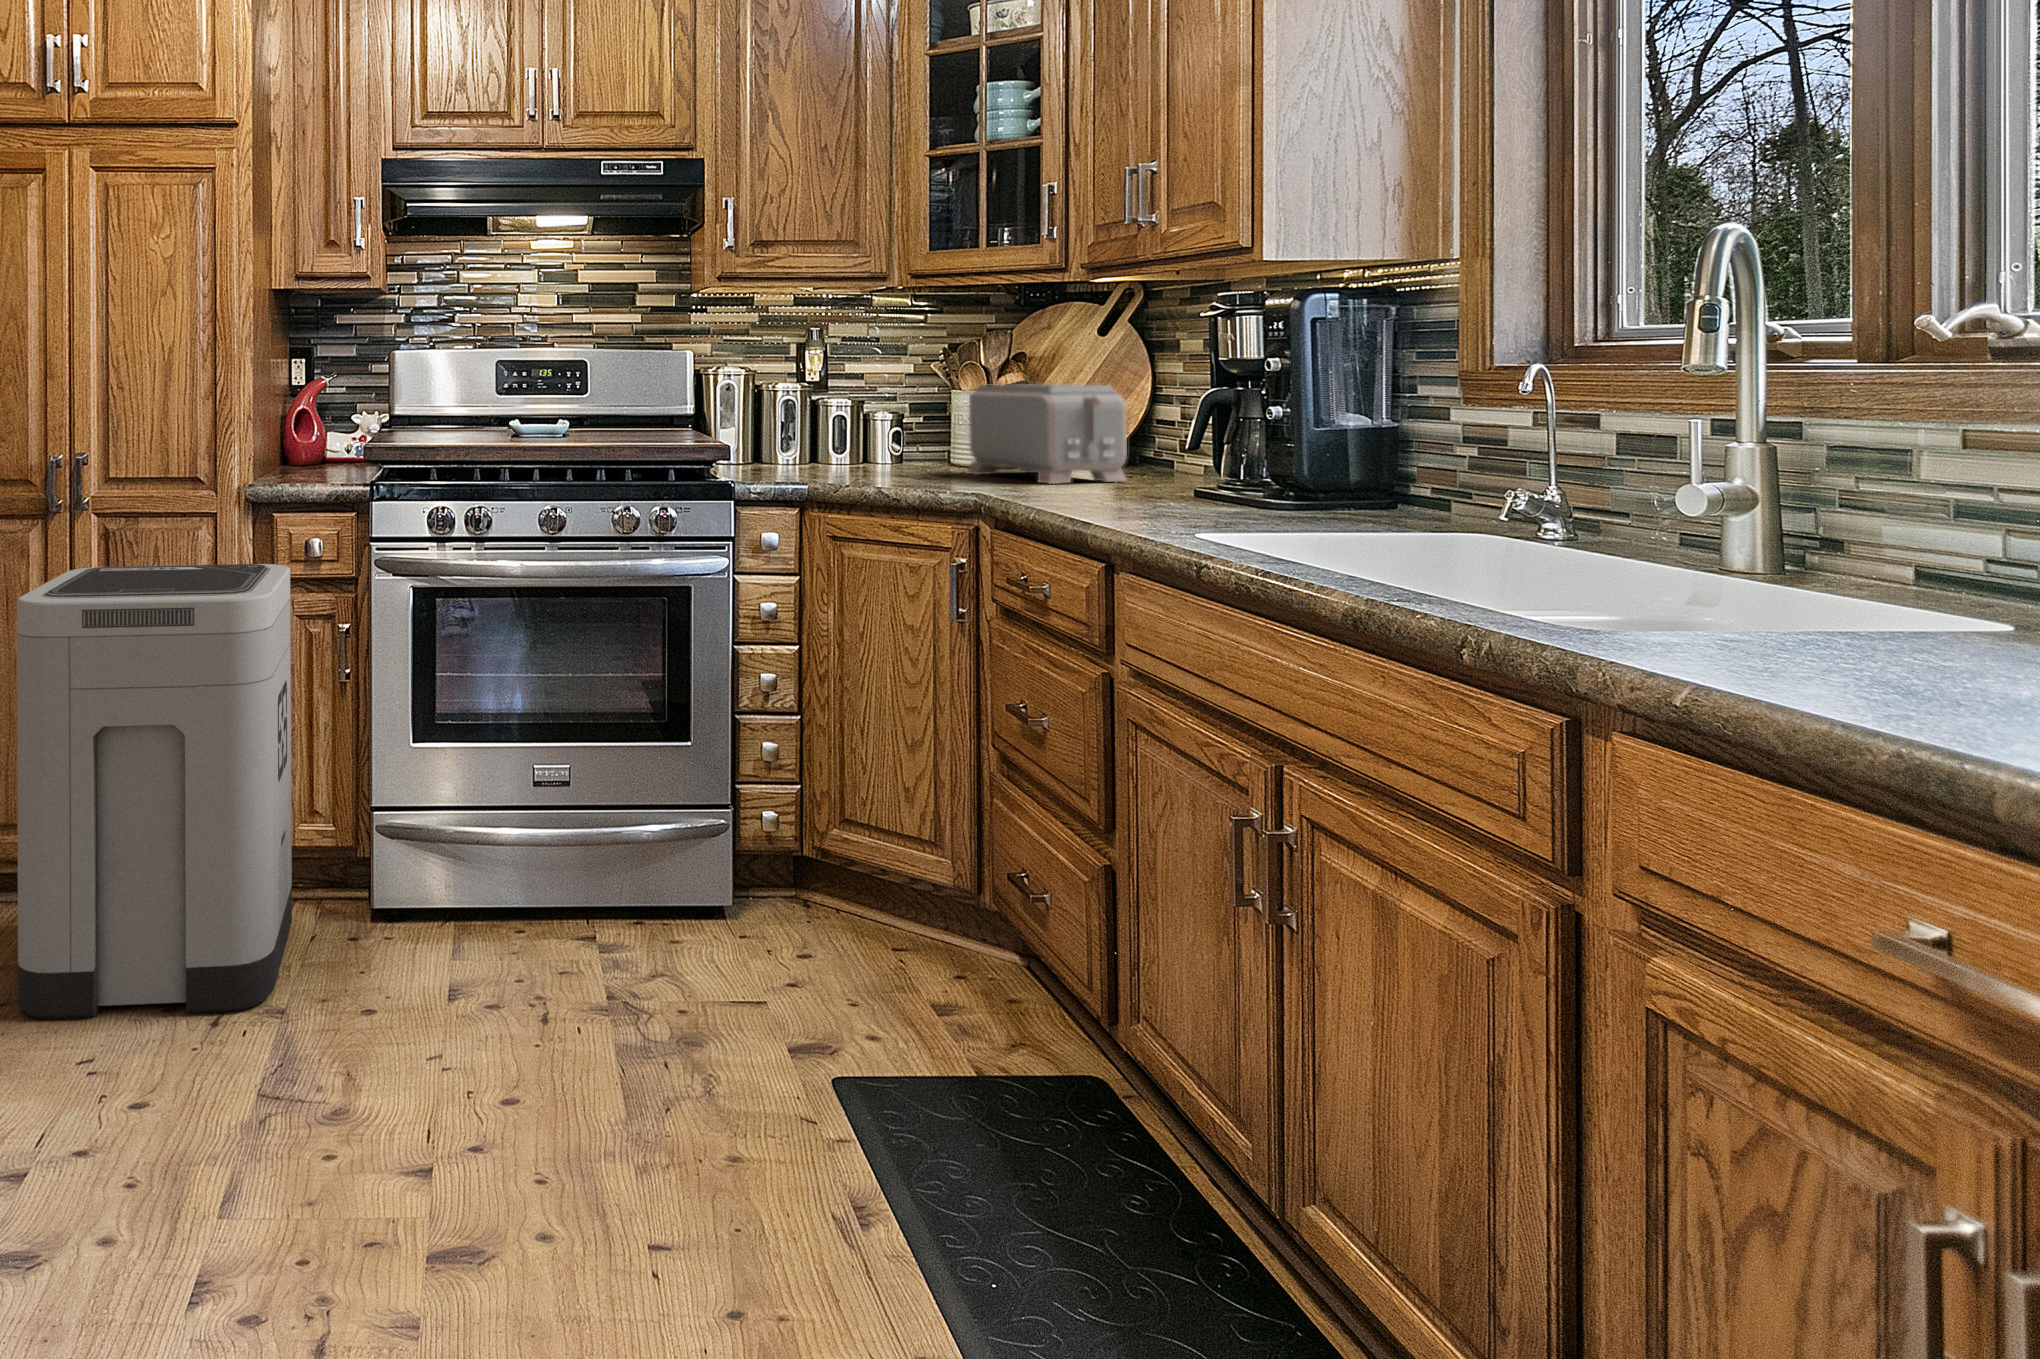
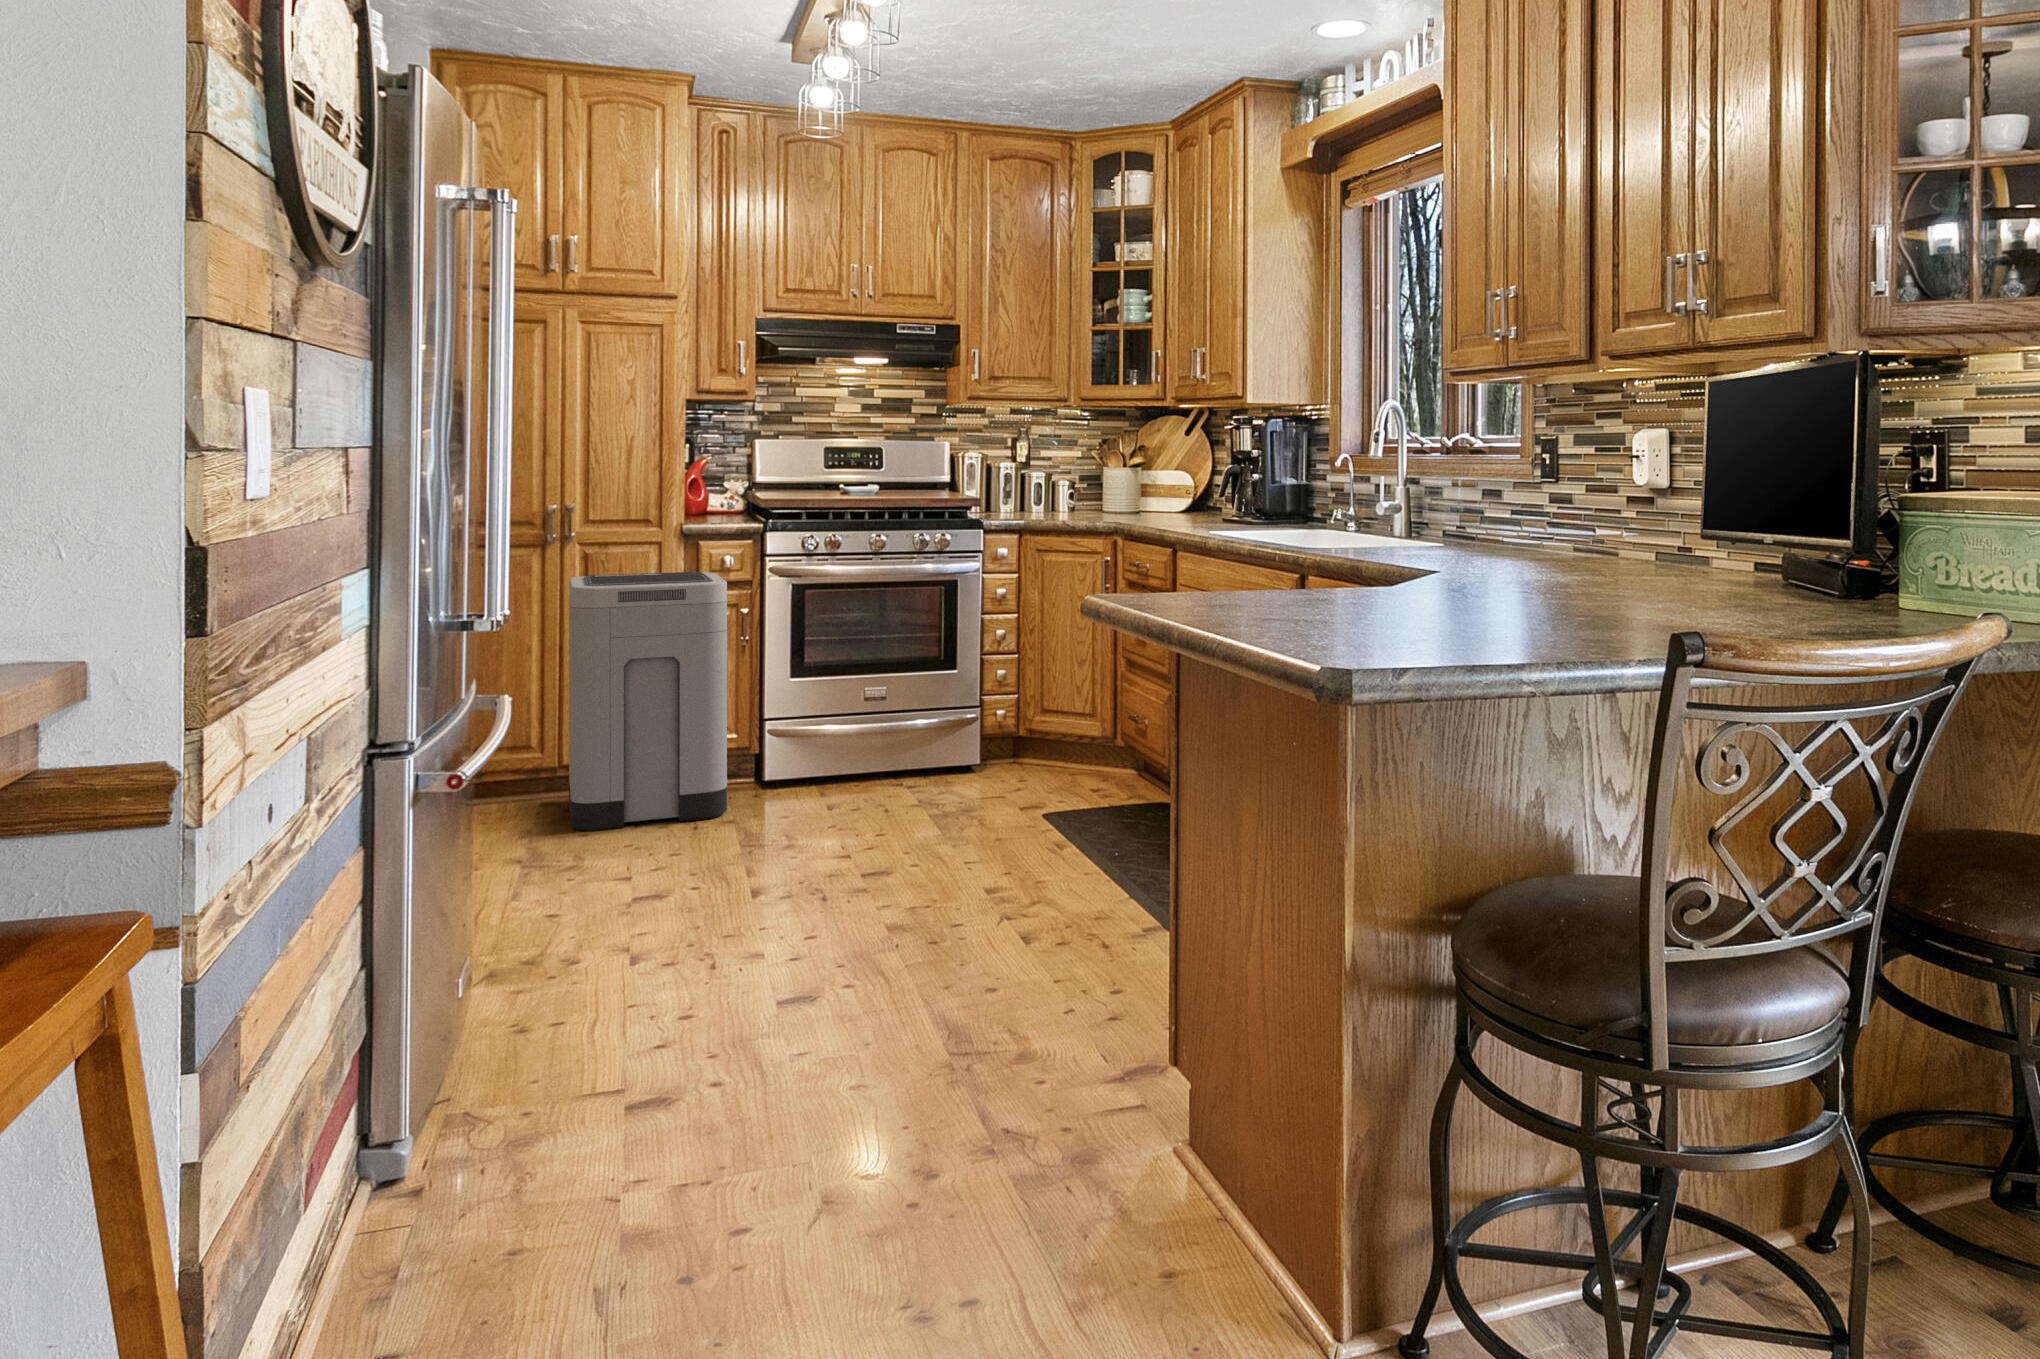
toaster: present [967,384,1127,484] -> none [1111,464,1196,518]

